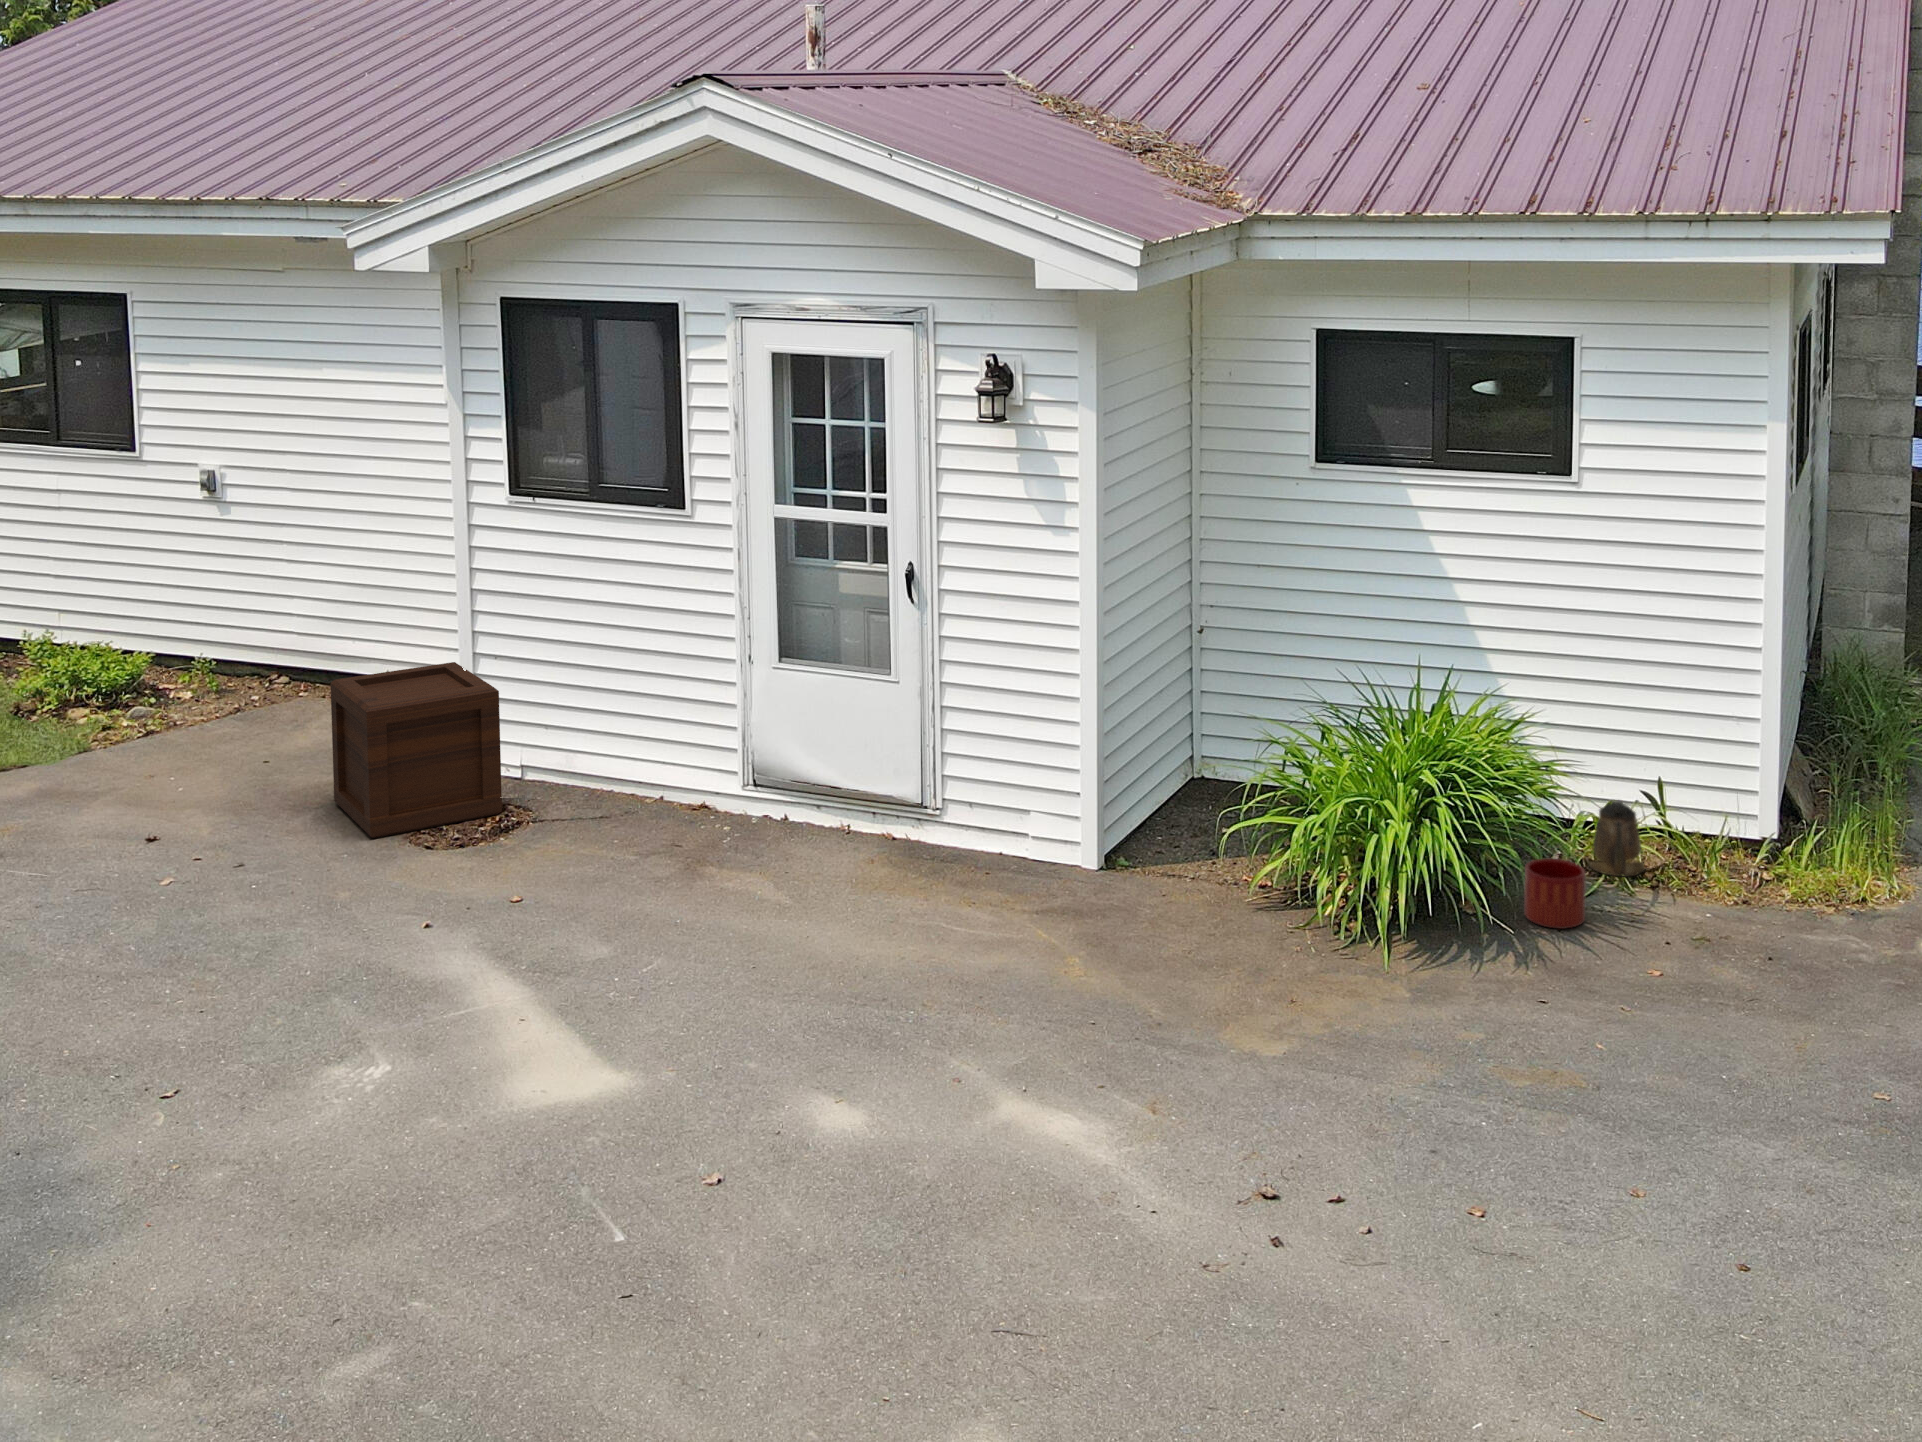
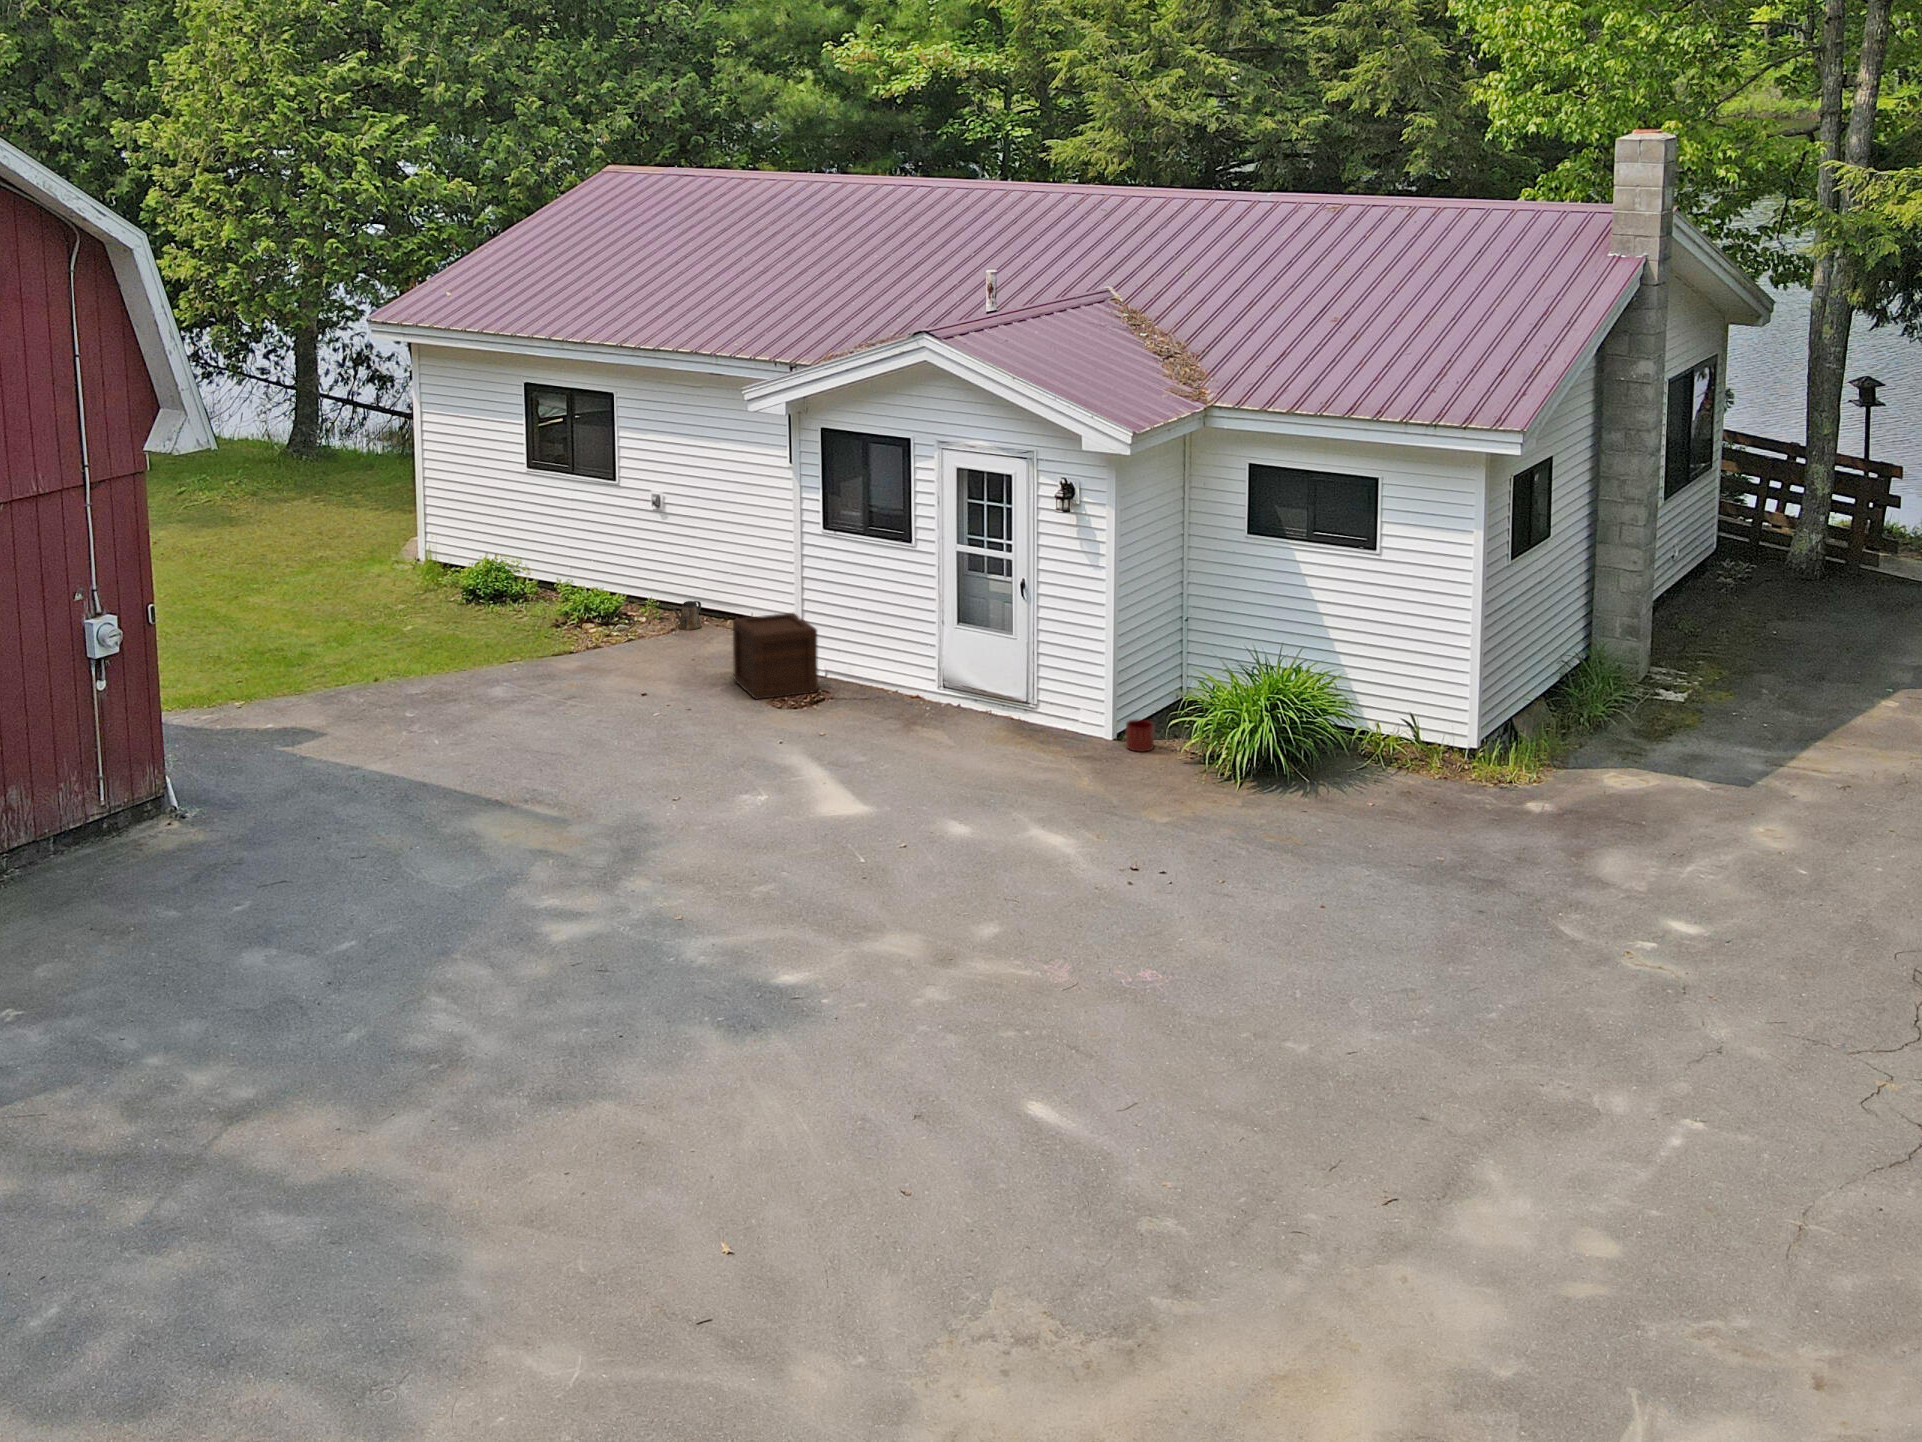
watering can: present [1589,800,1645,876] -> present [670,601,702,630]
planter: present [1524,859,1586,929] -> present [1126,719,1154,752]

